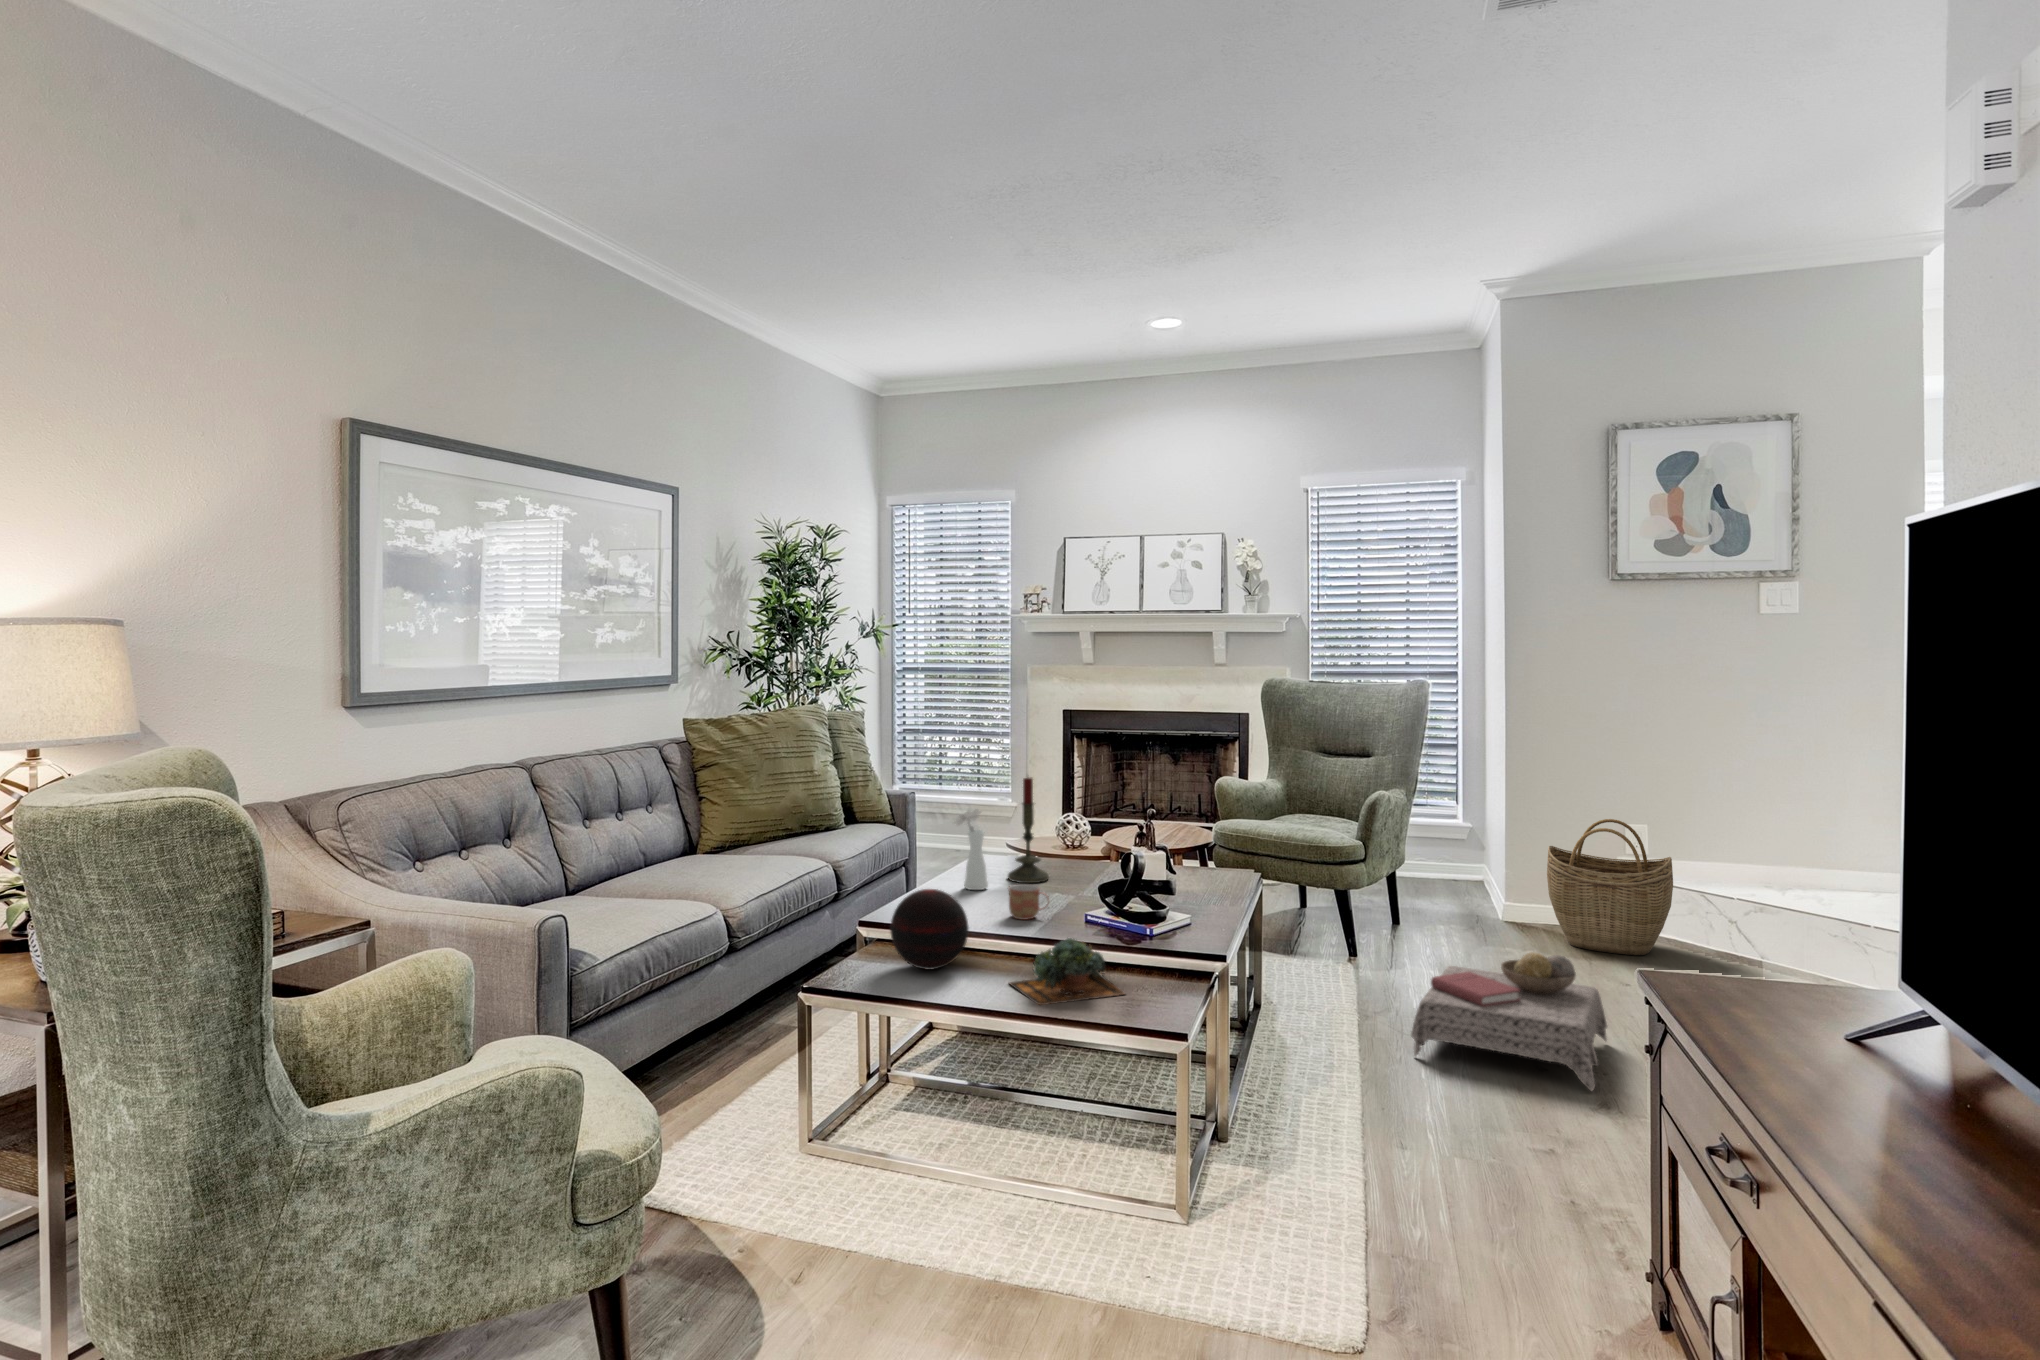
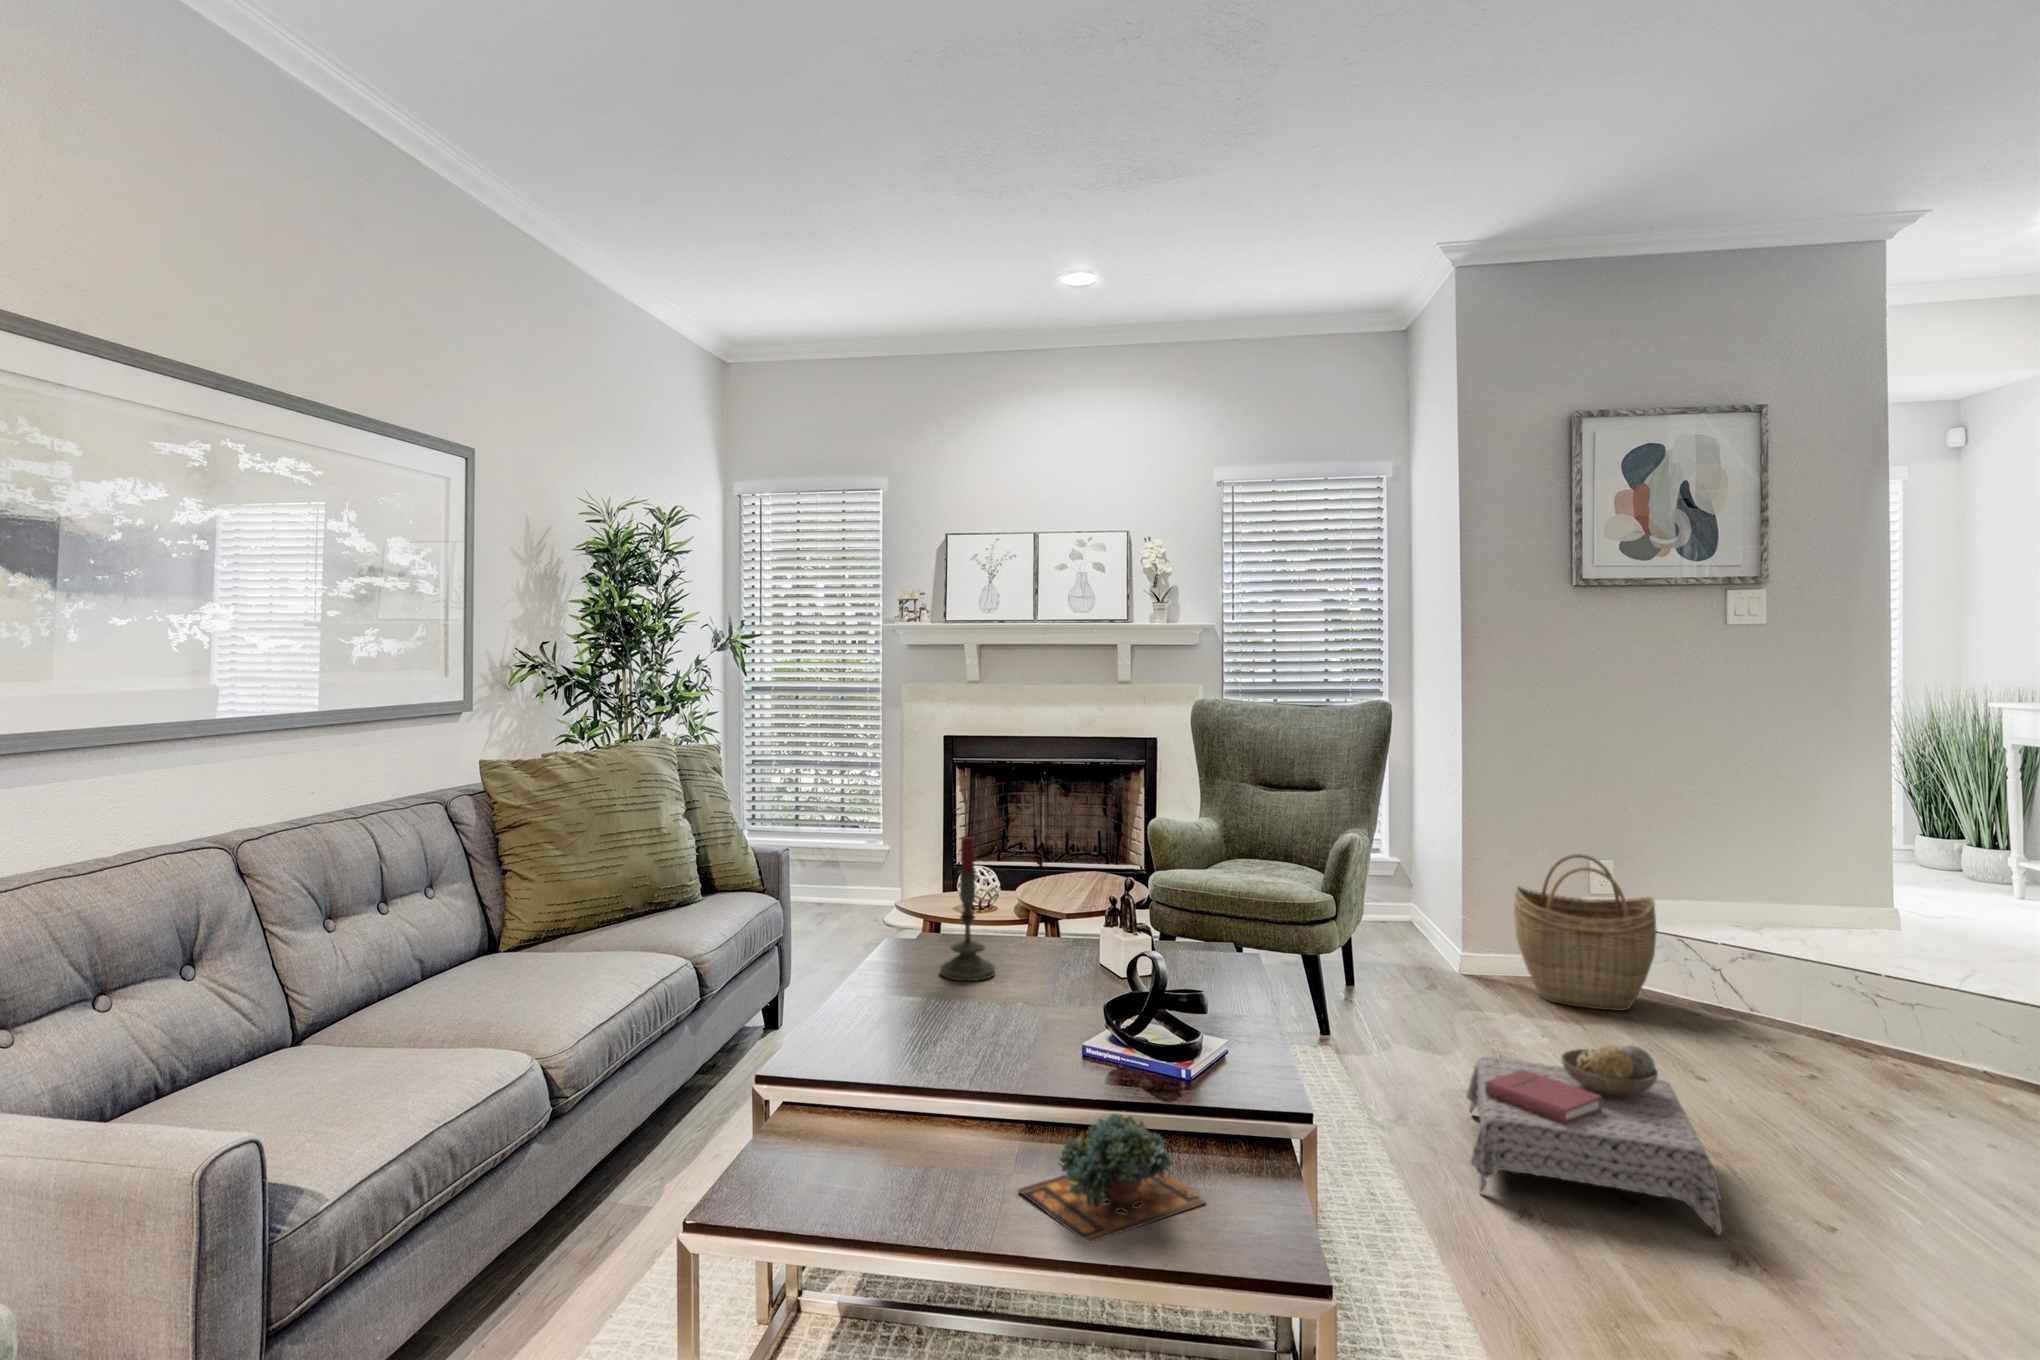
vase: present [954,809,988,890] -> none [873,884,922,999]
mug: present [1008,884,1048,920] -> none [972,1000,1032,1055]
decorative orb: present [890,889,969,969] -> none [822,1036,943,1168]

